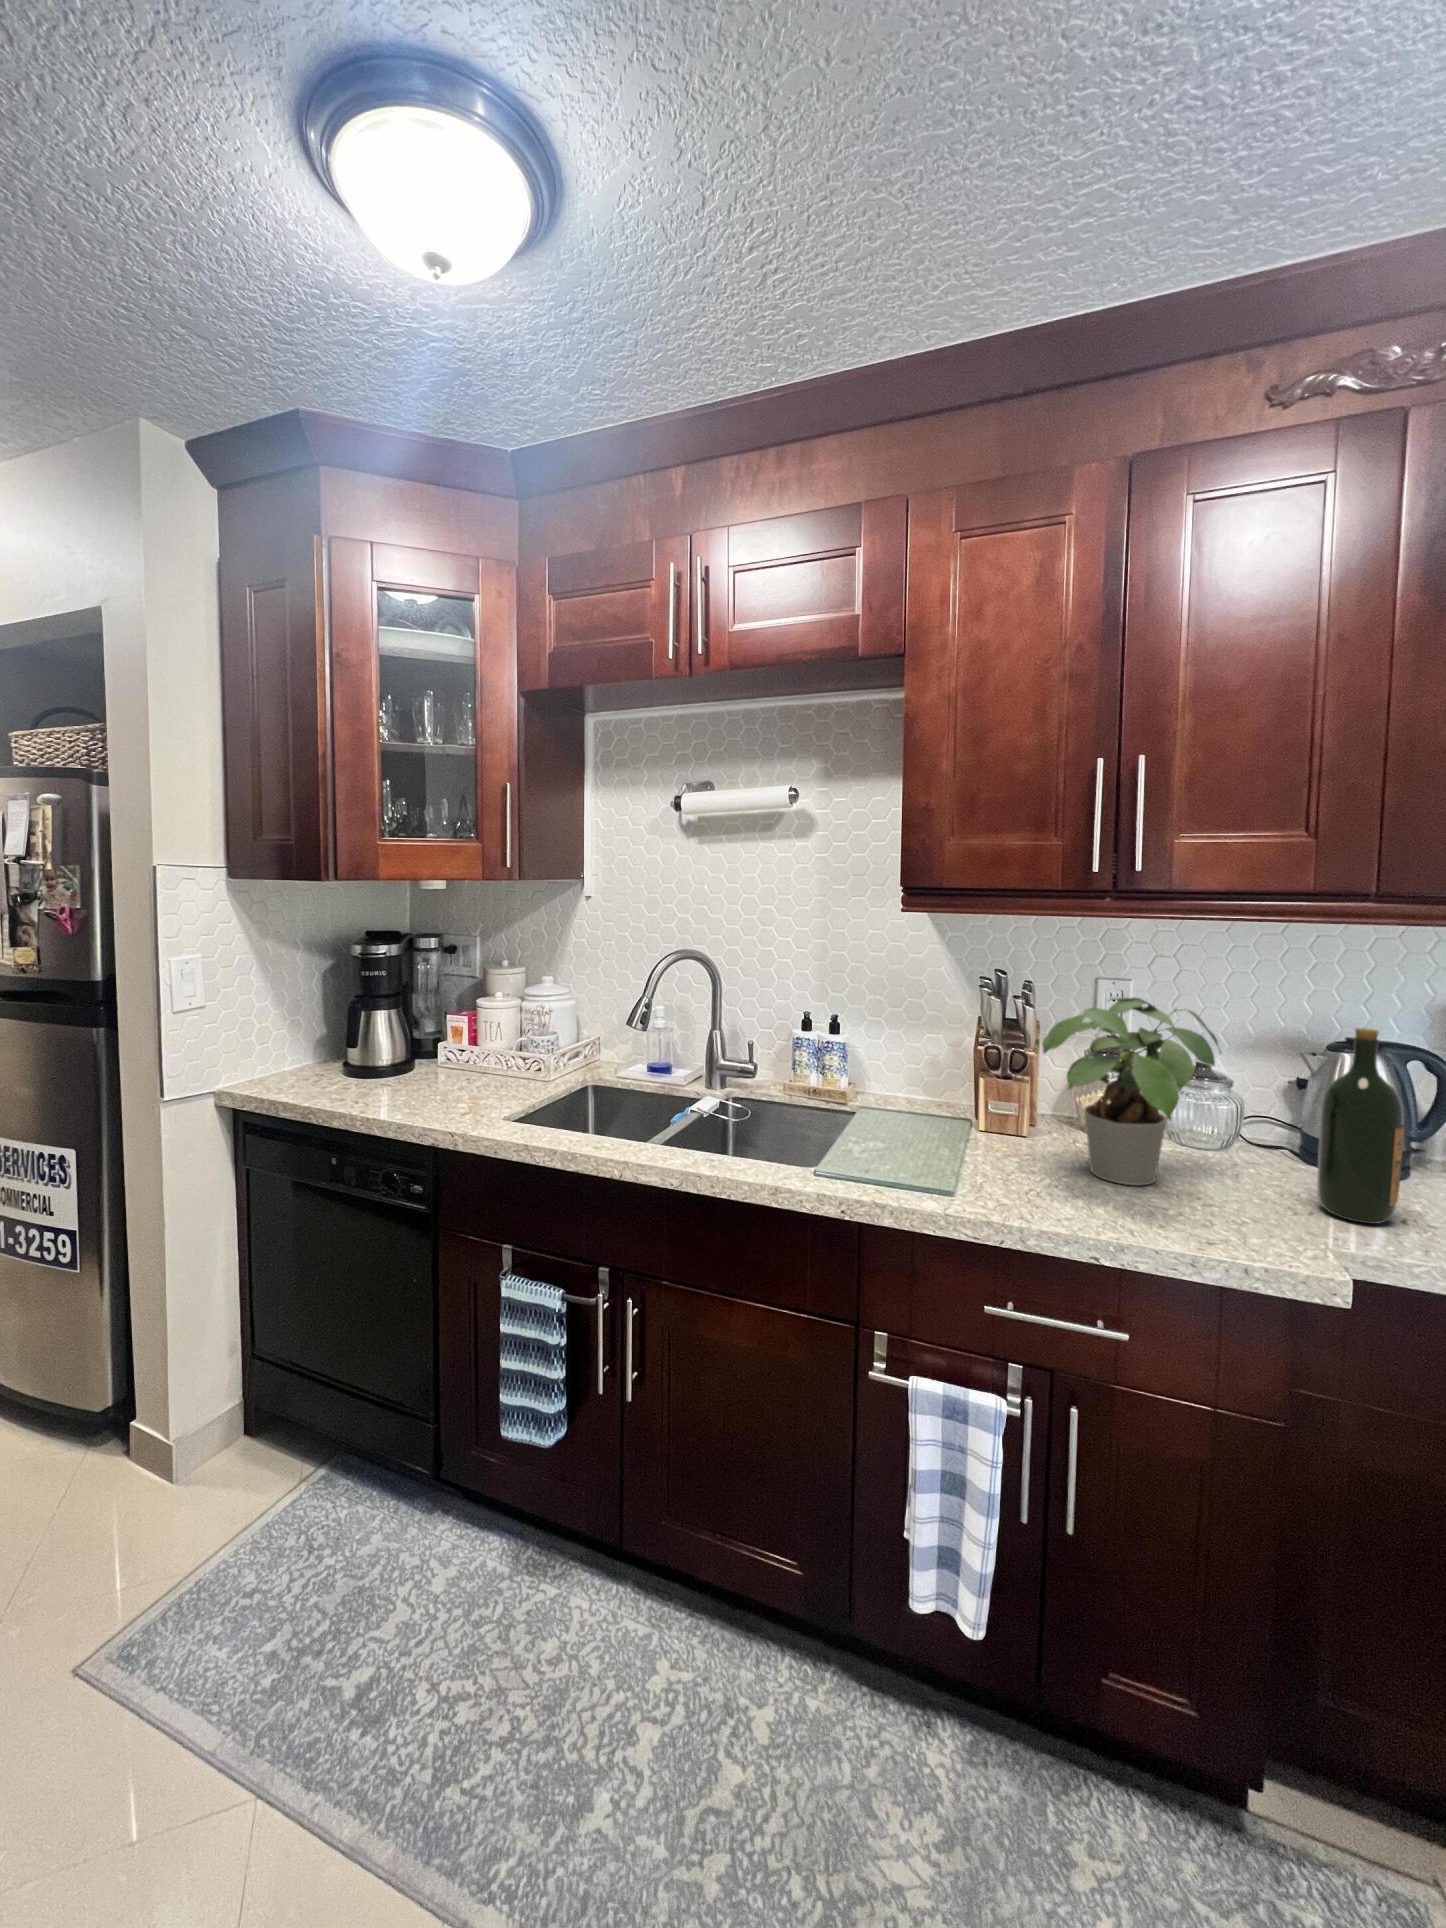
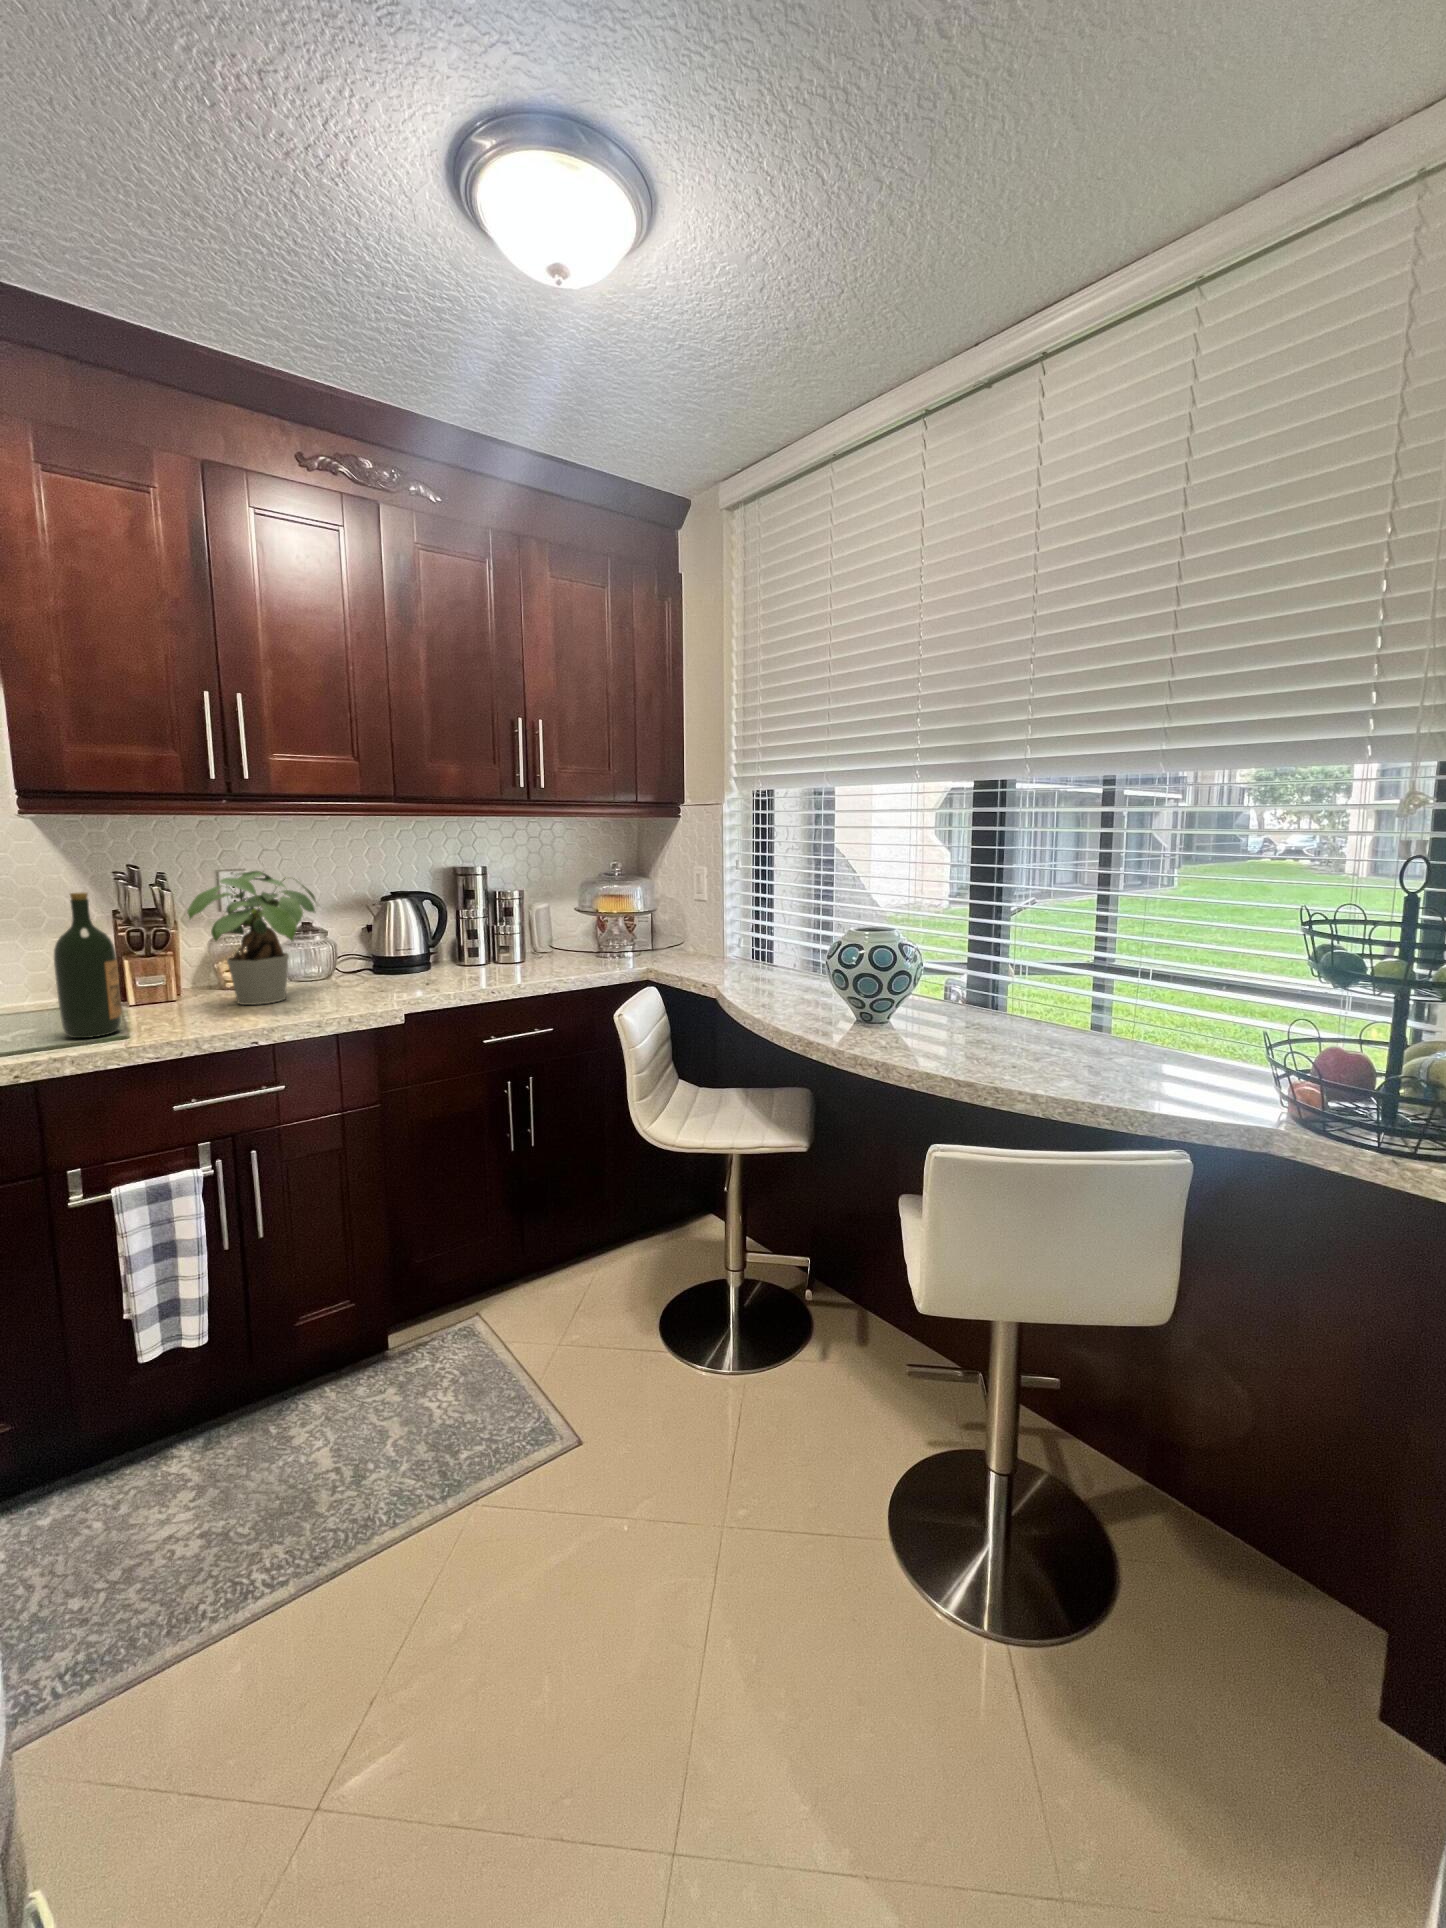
wine bottle: present [1317,1028,1404,1224] -> present [54,892,122,1038]

